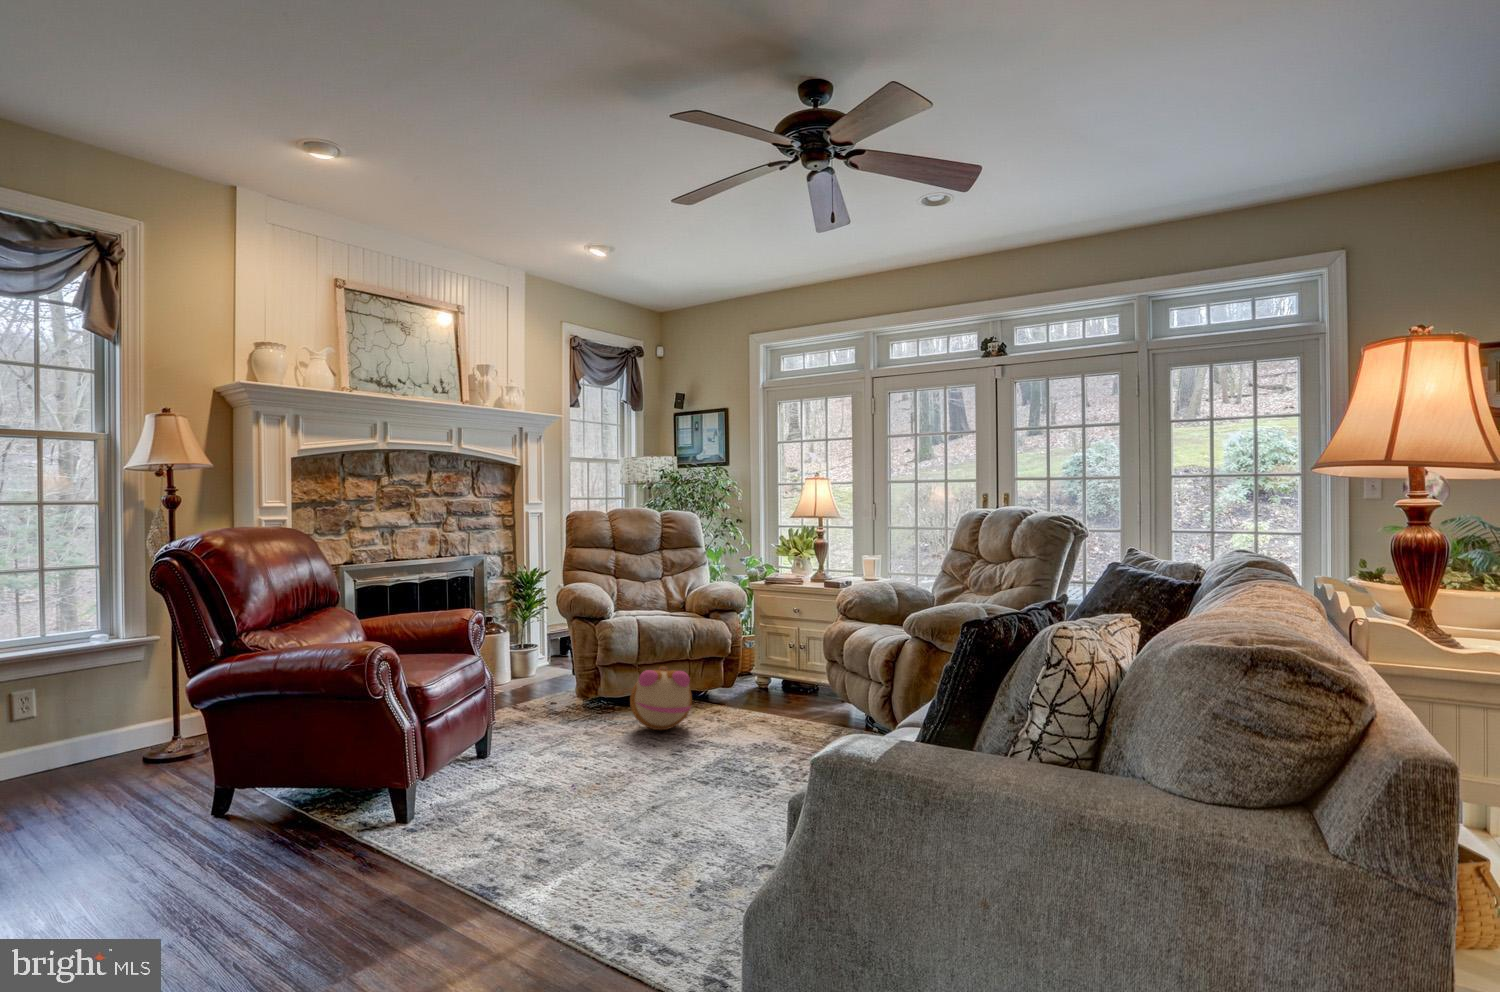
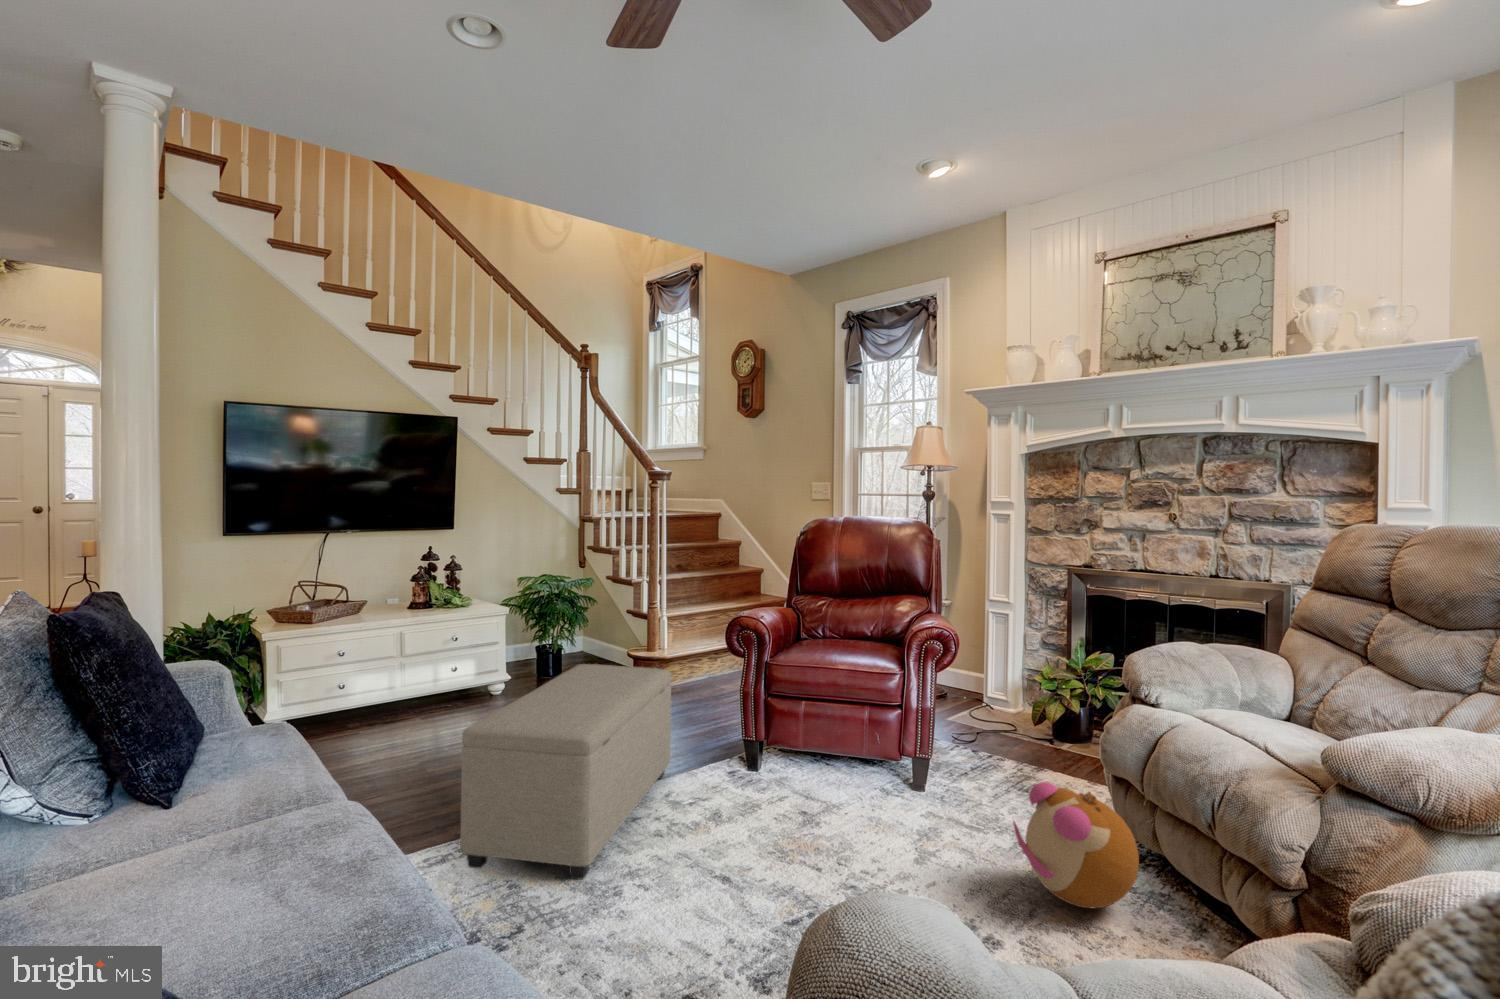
ottoman: none [291,724,650,929] -> present [460,664,672,879]

